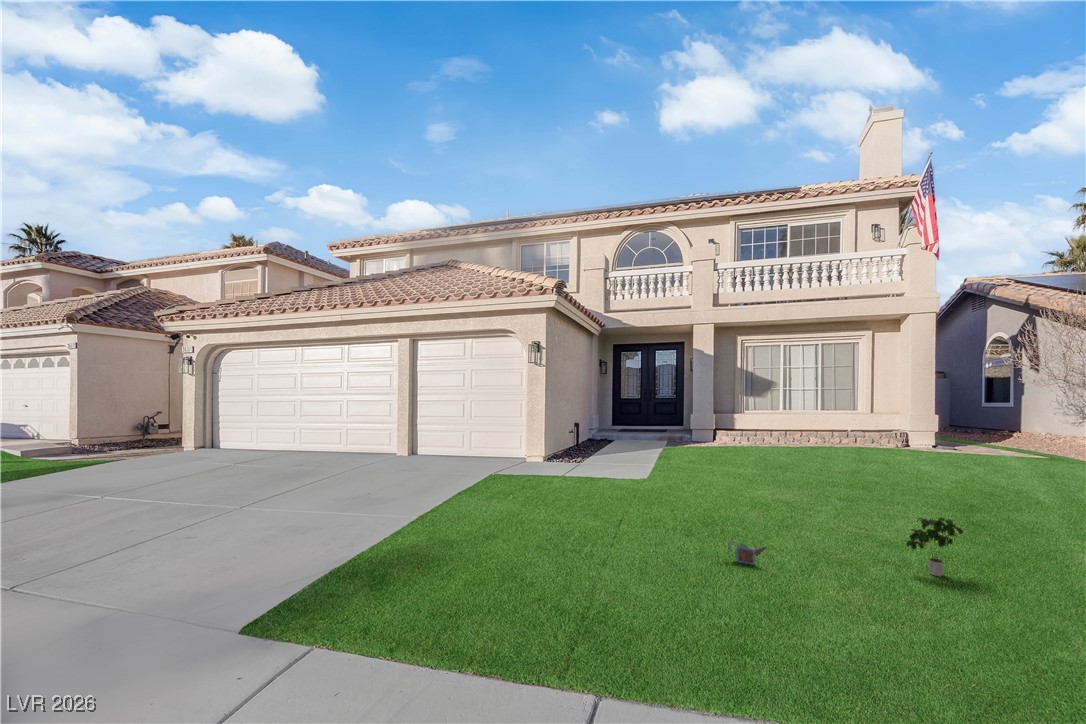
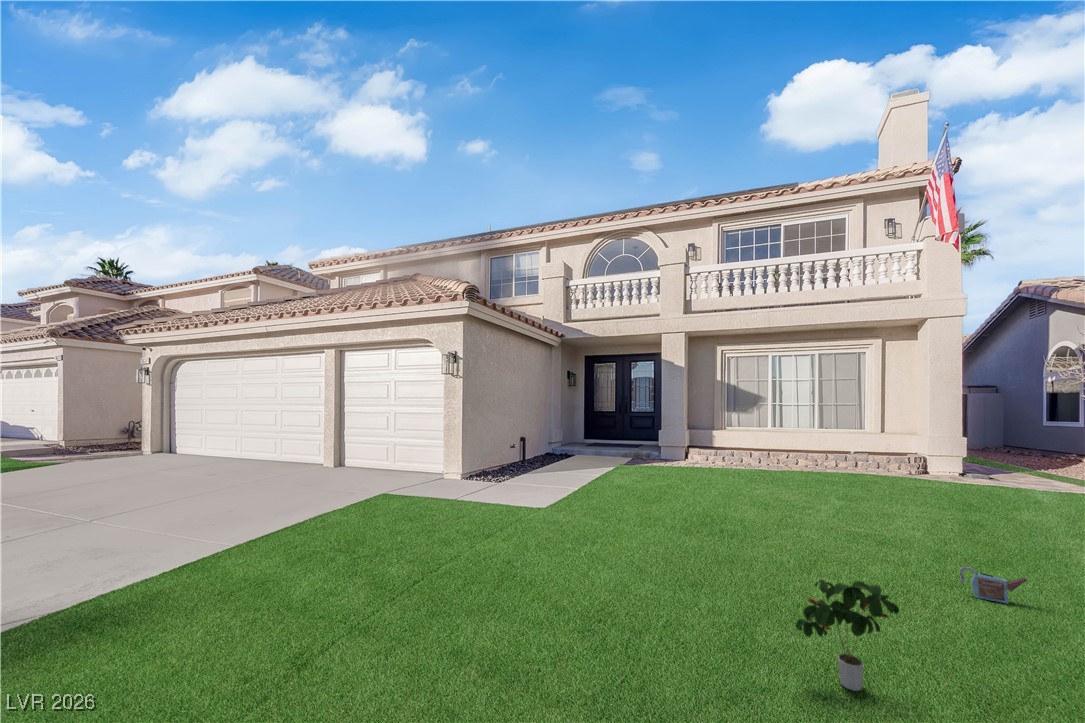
watering can: present [728,540,766,565] -> present [959,567,1028,604]

